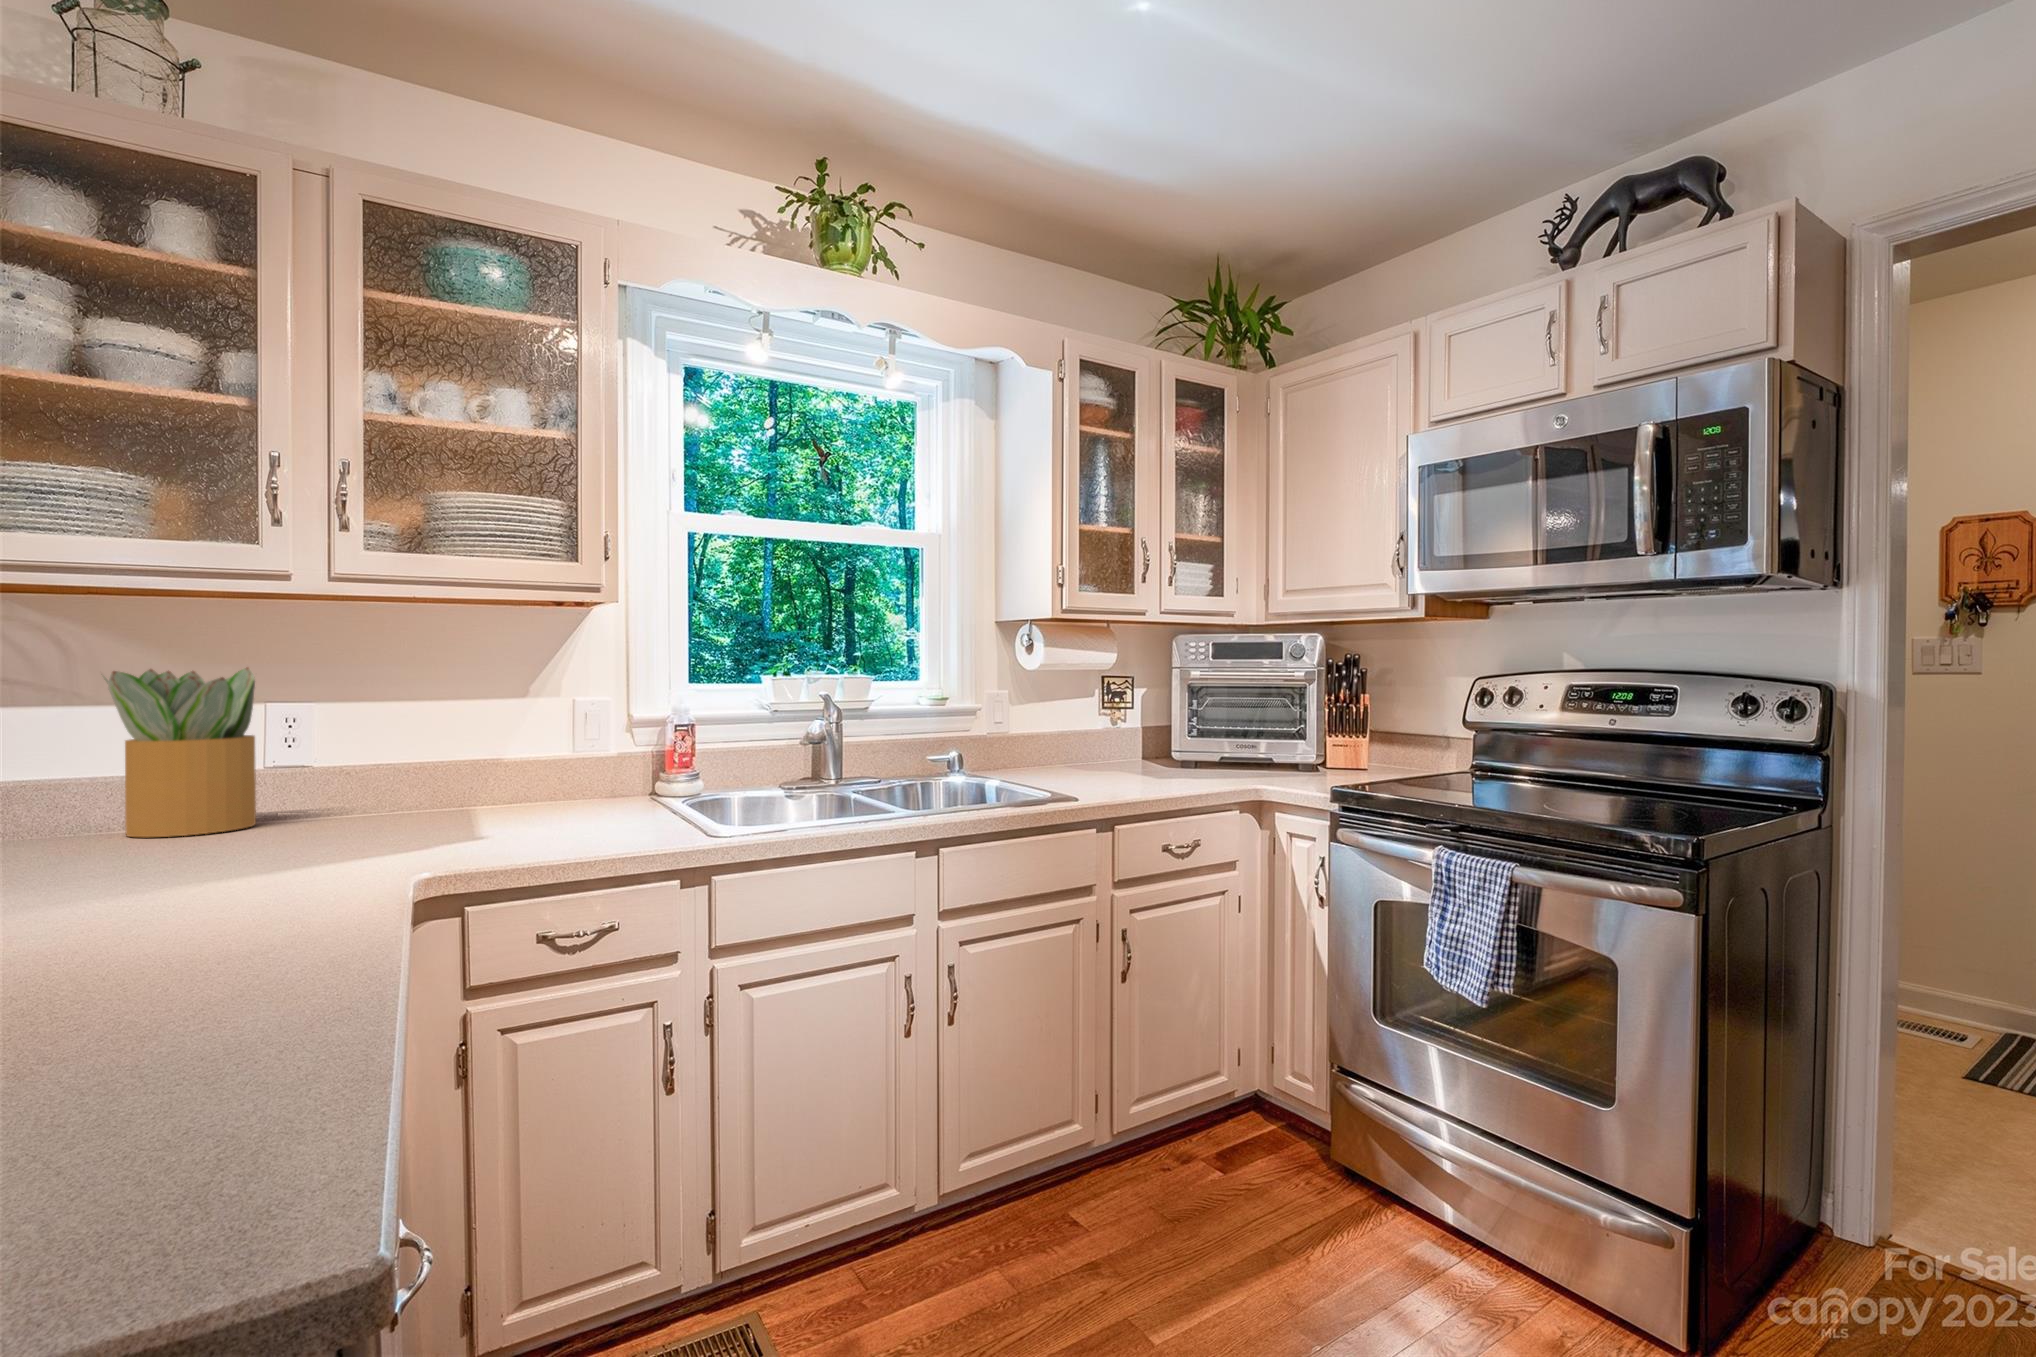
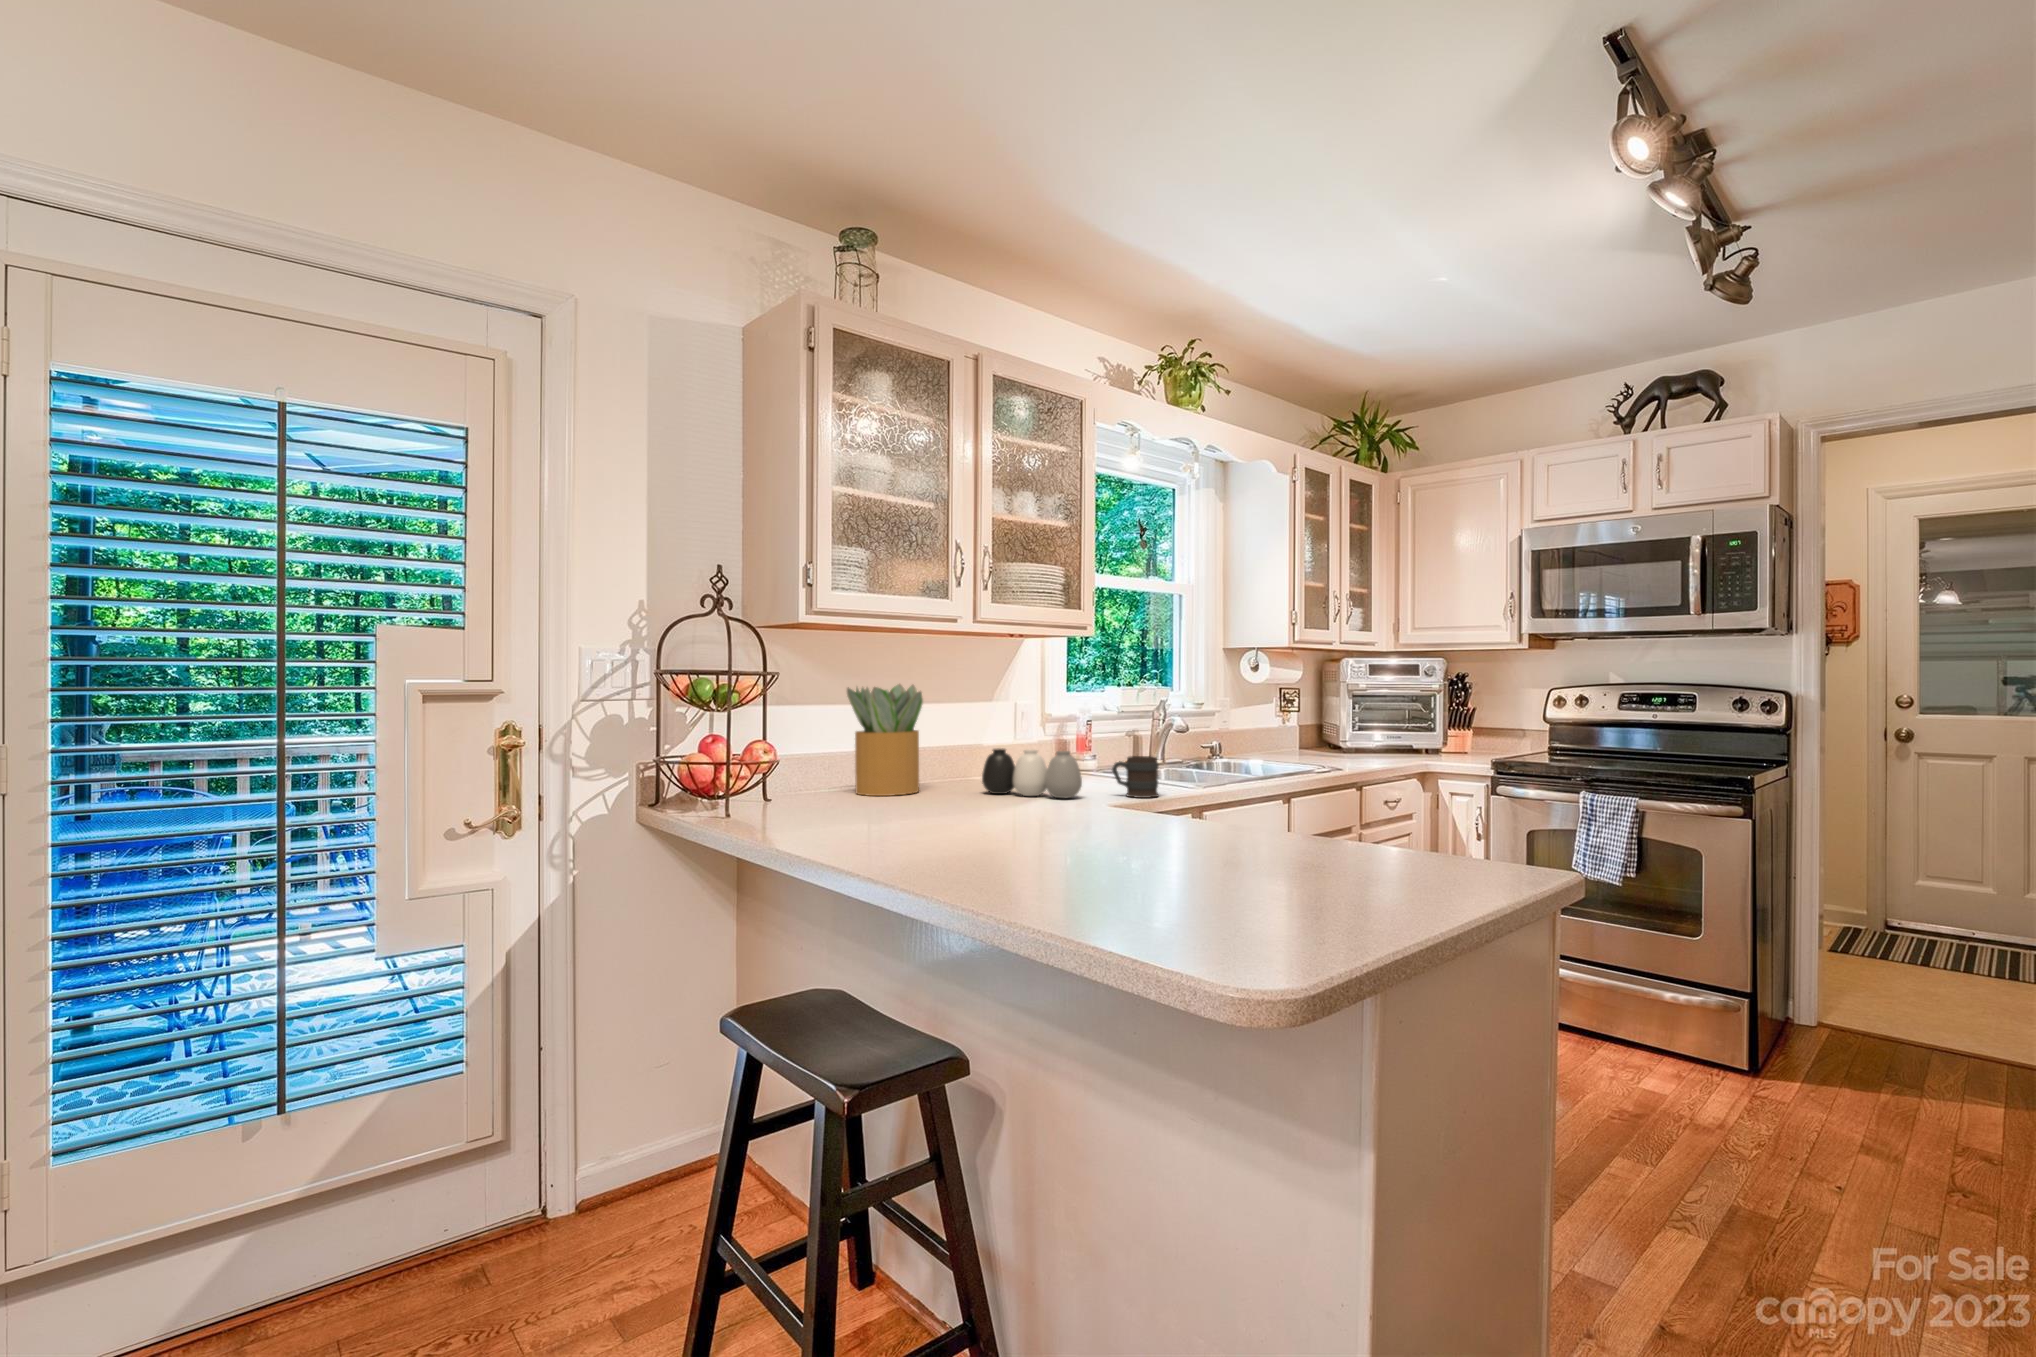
vase: none [297,767,400,853] -> present [982,748,1082,798]
mug: none [454,784,534,855] -> present [1112,756,1159,798]

